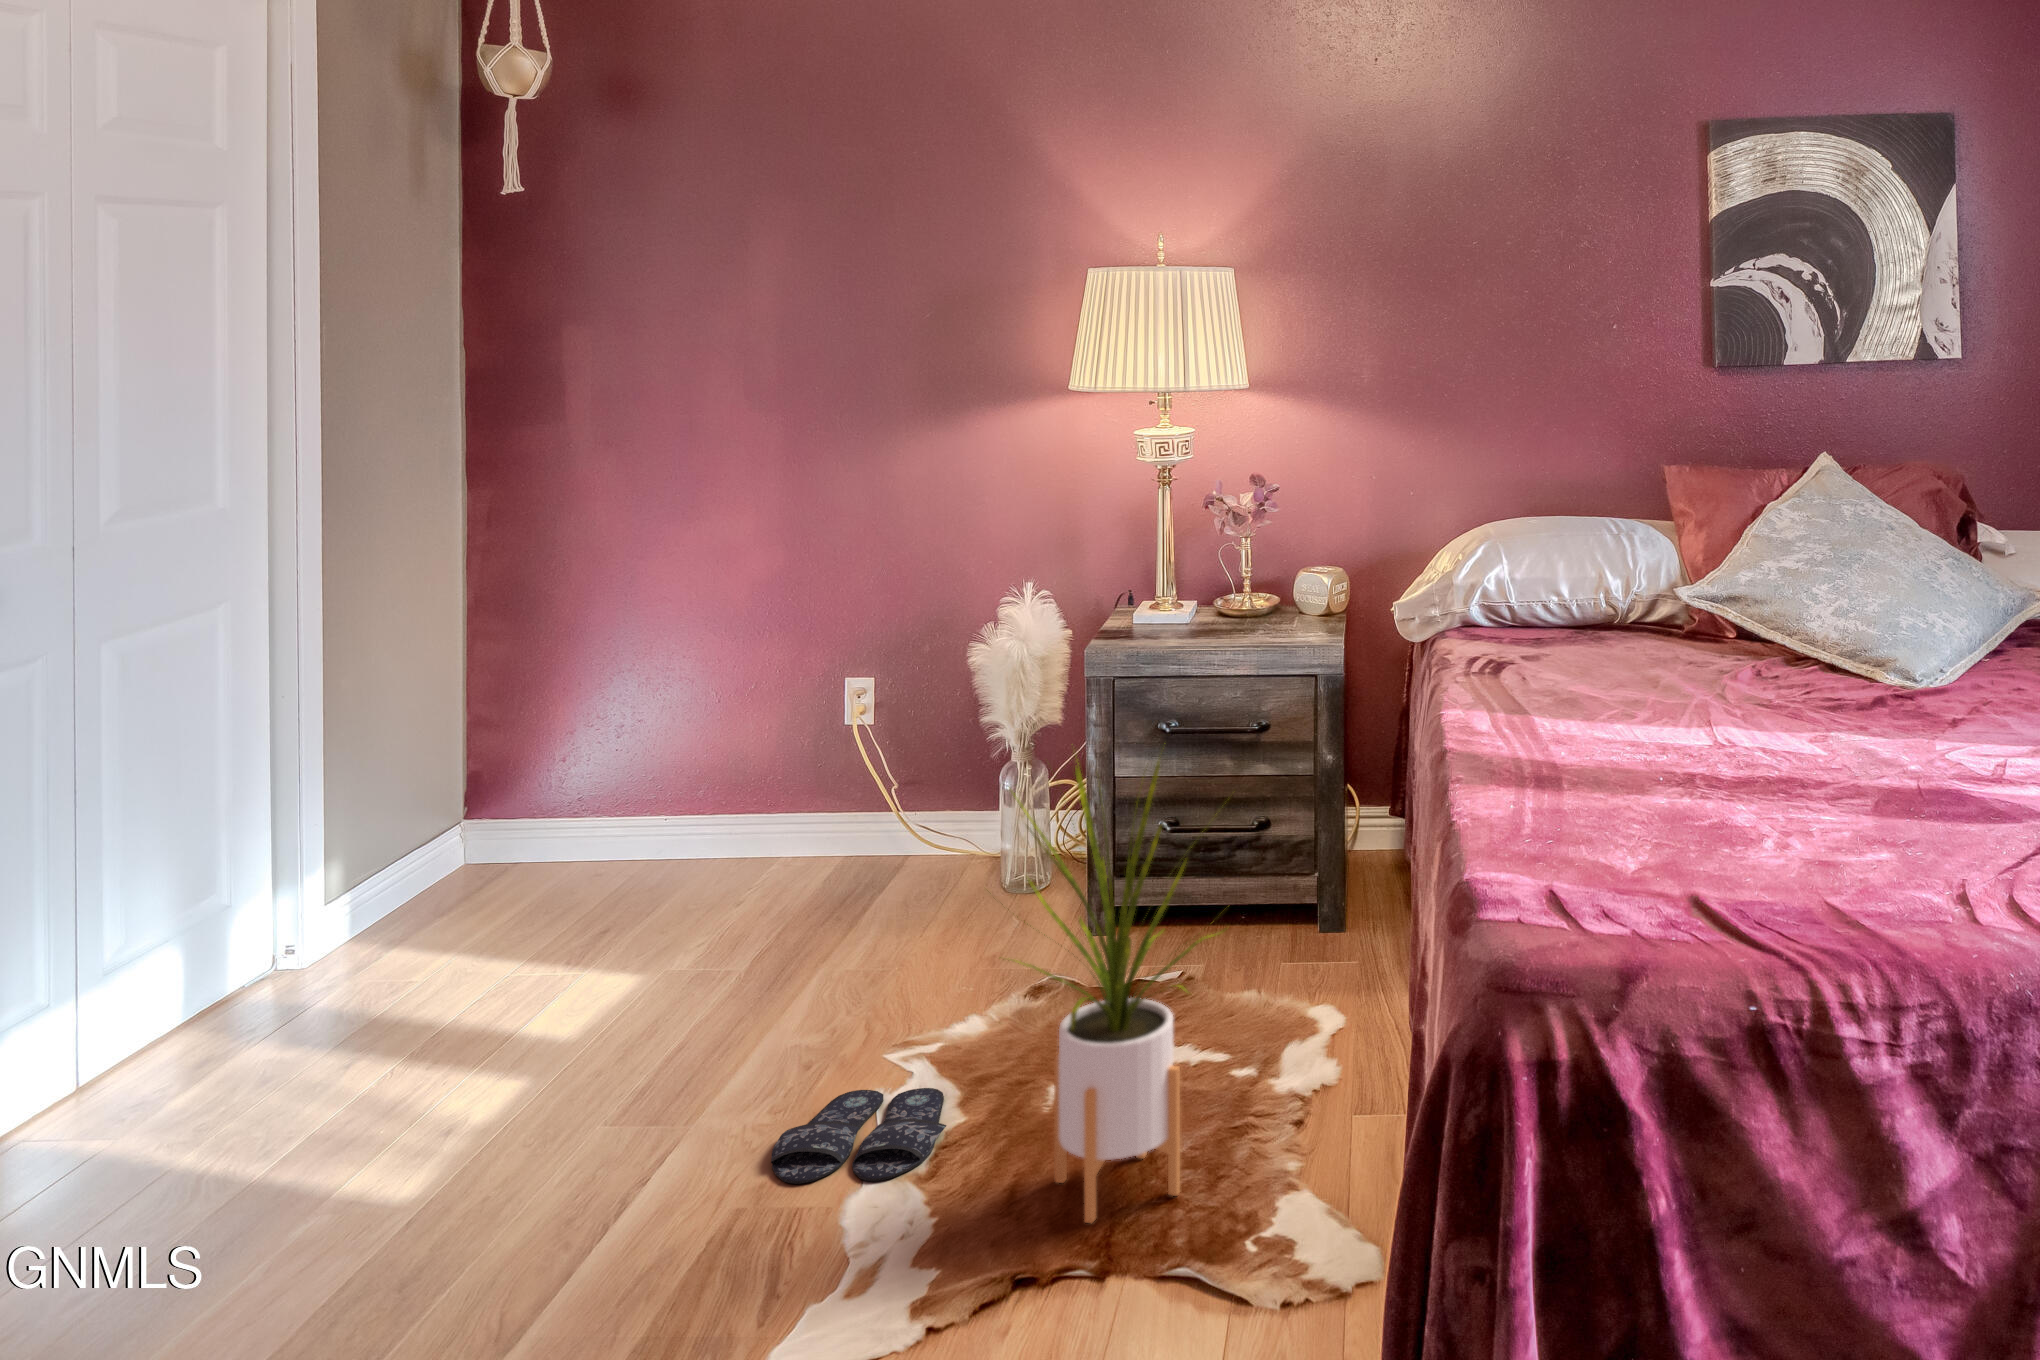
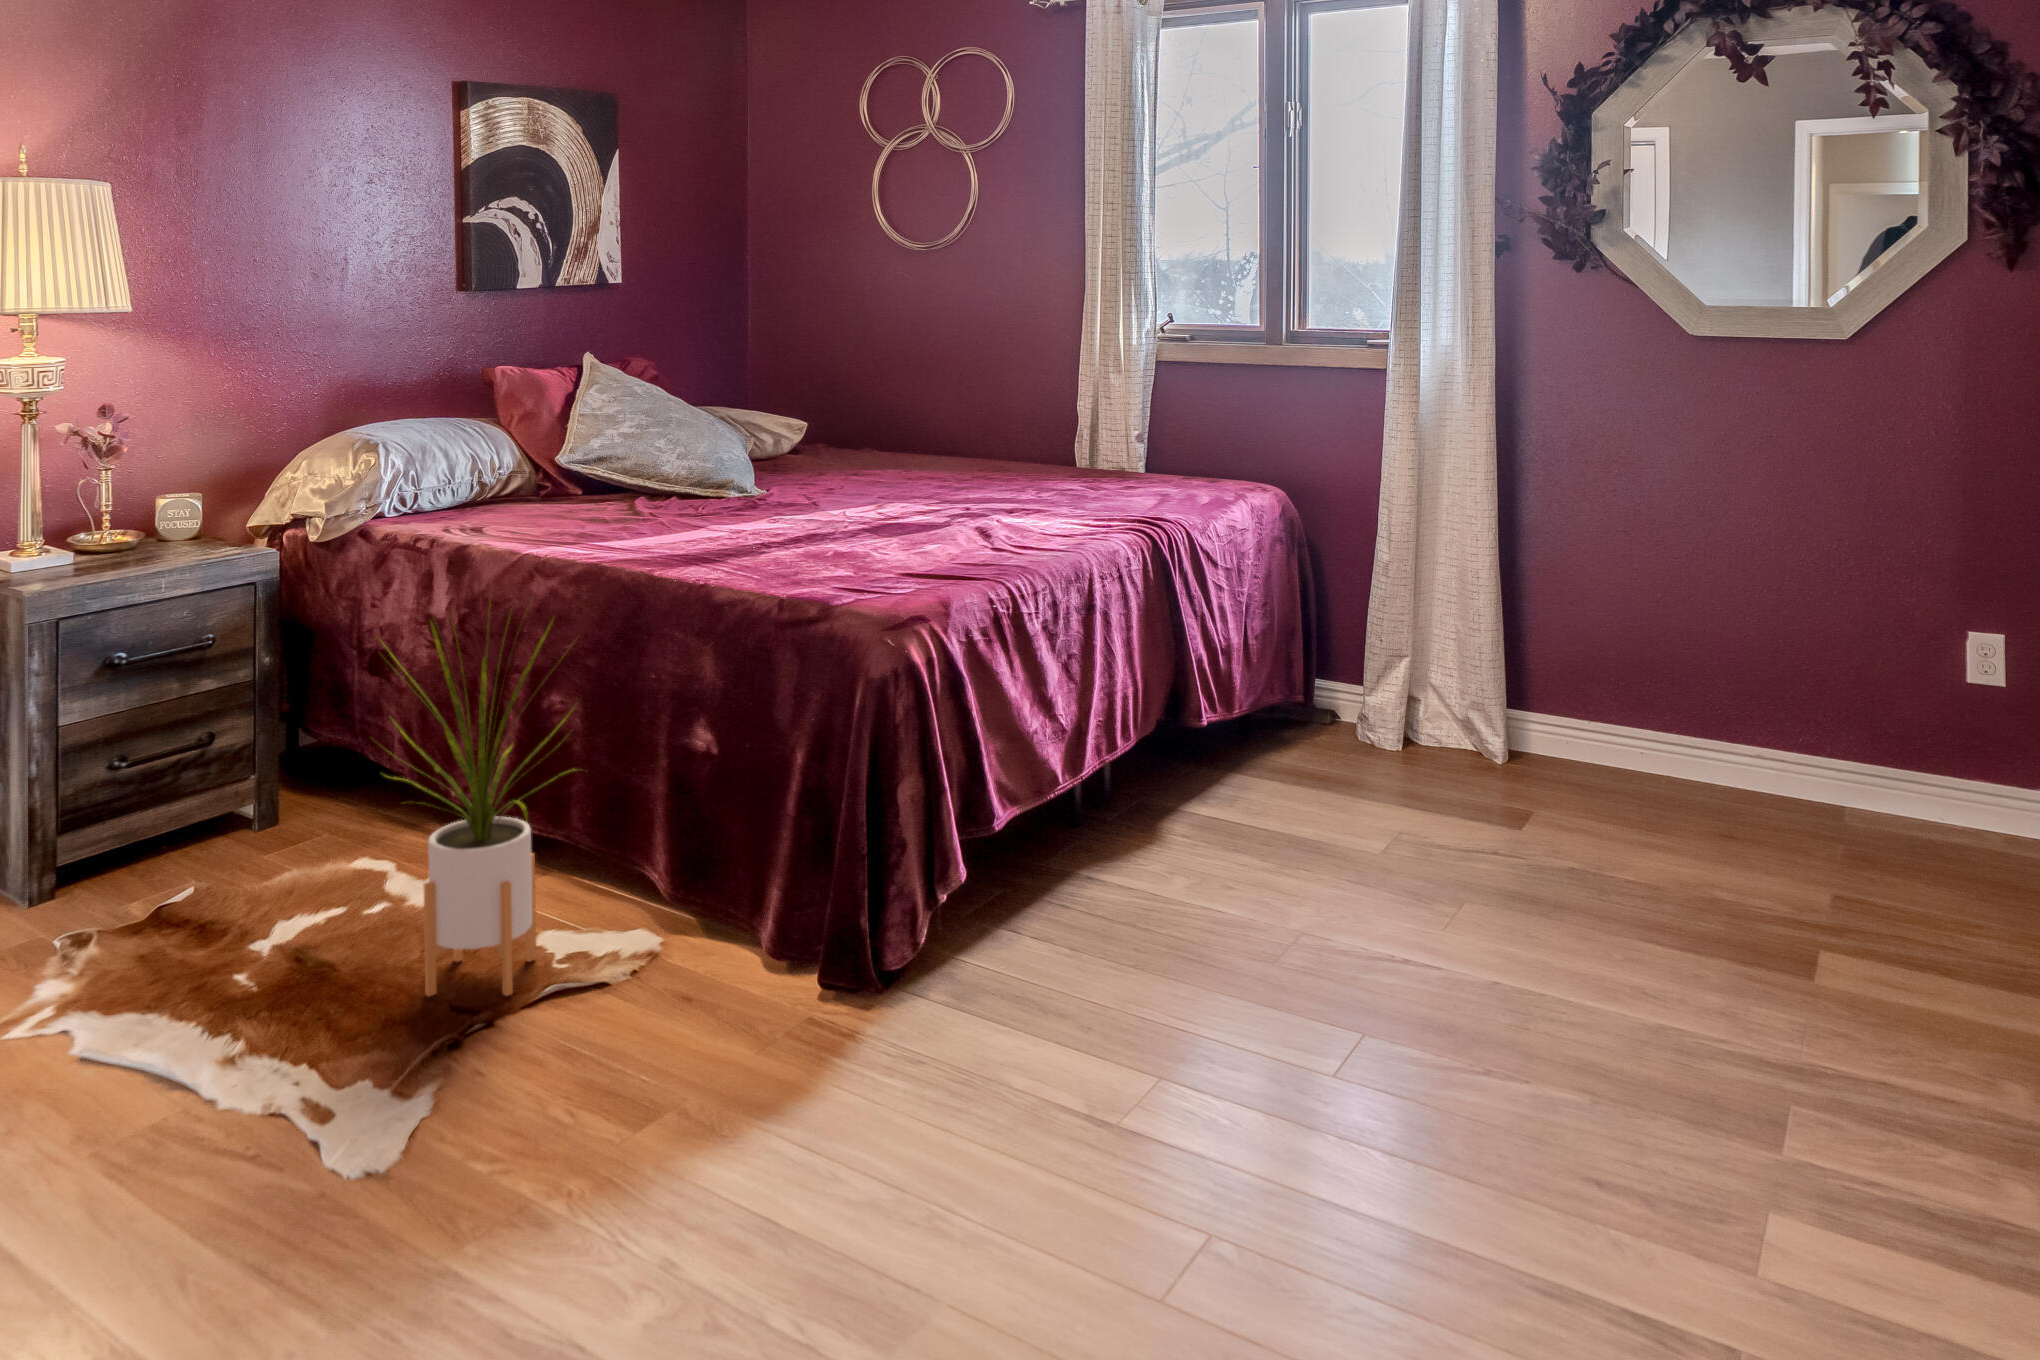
slippers: present [771,1088,946,1184] -> none [76,1015,285,1112]

